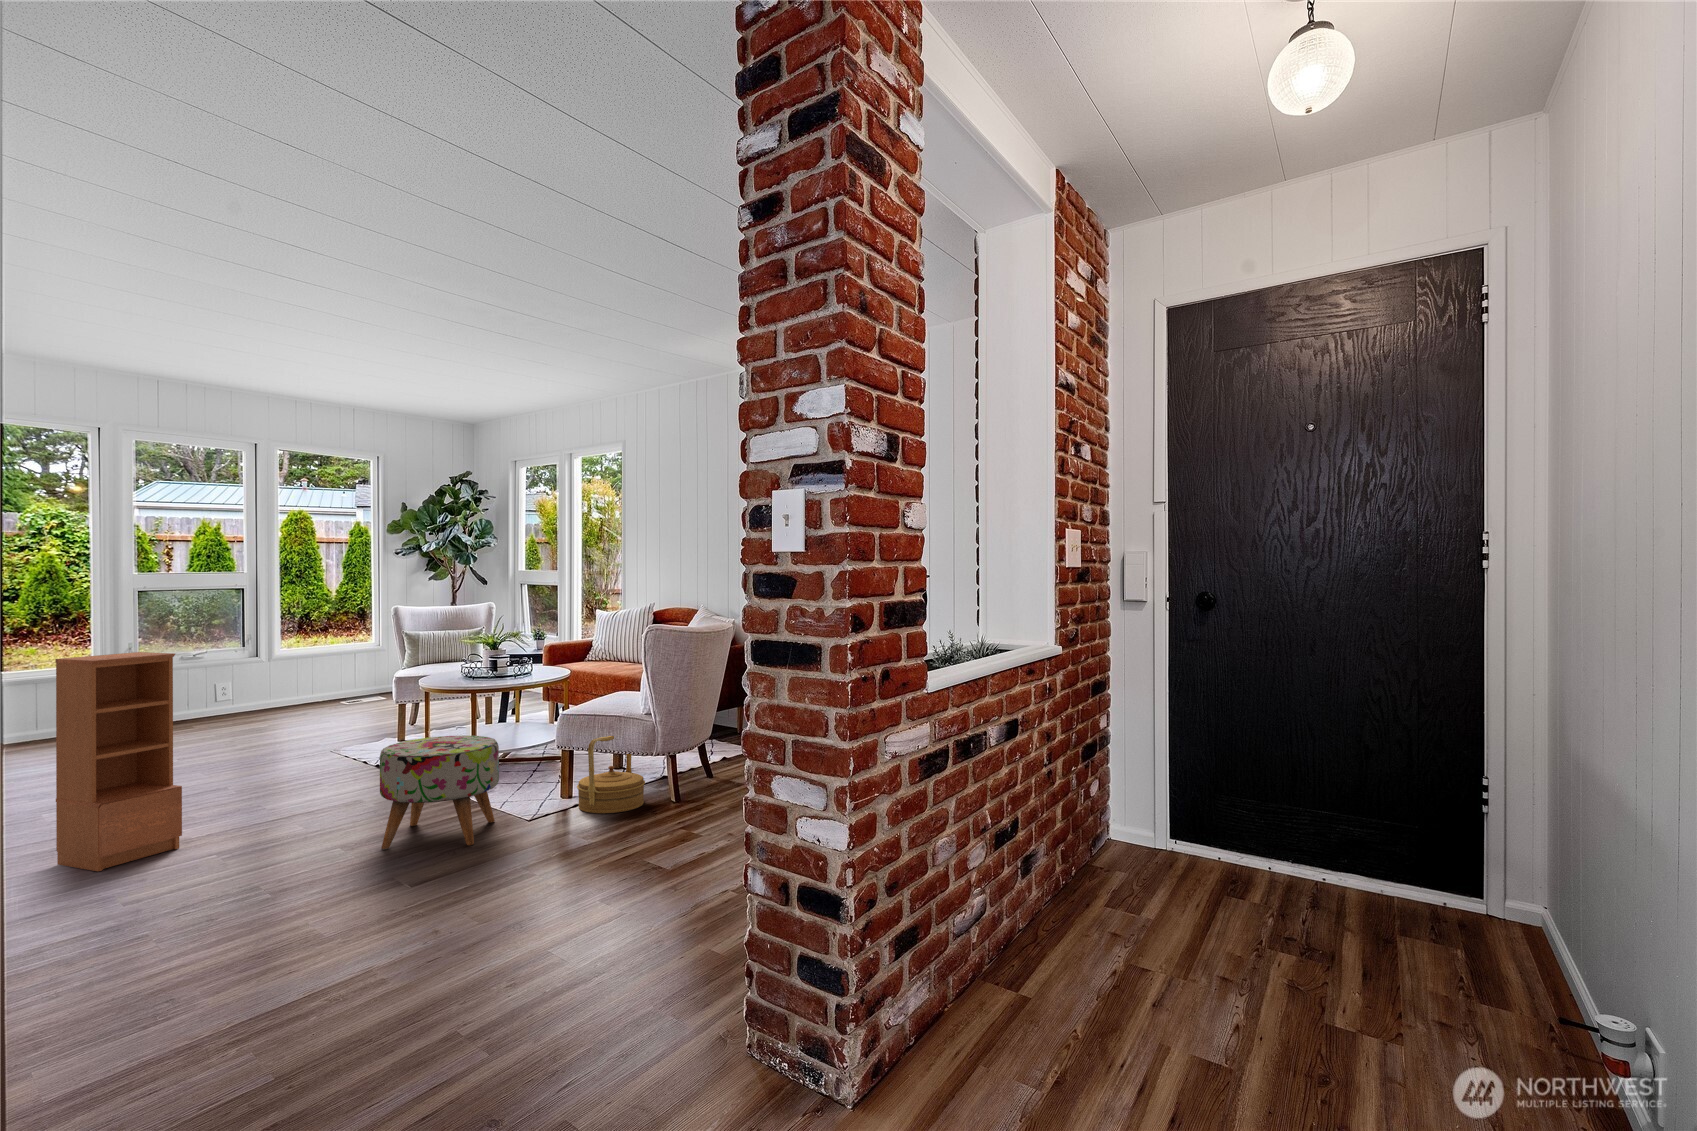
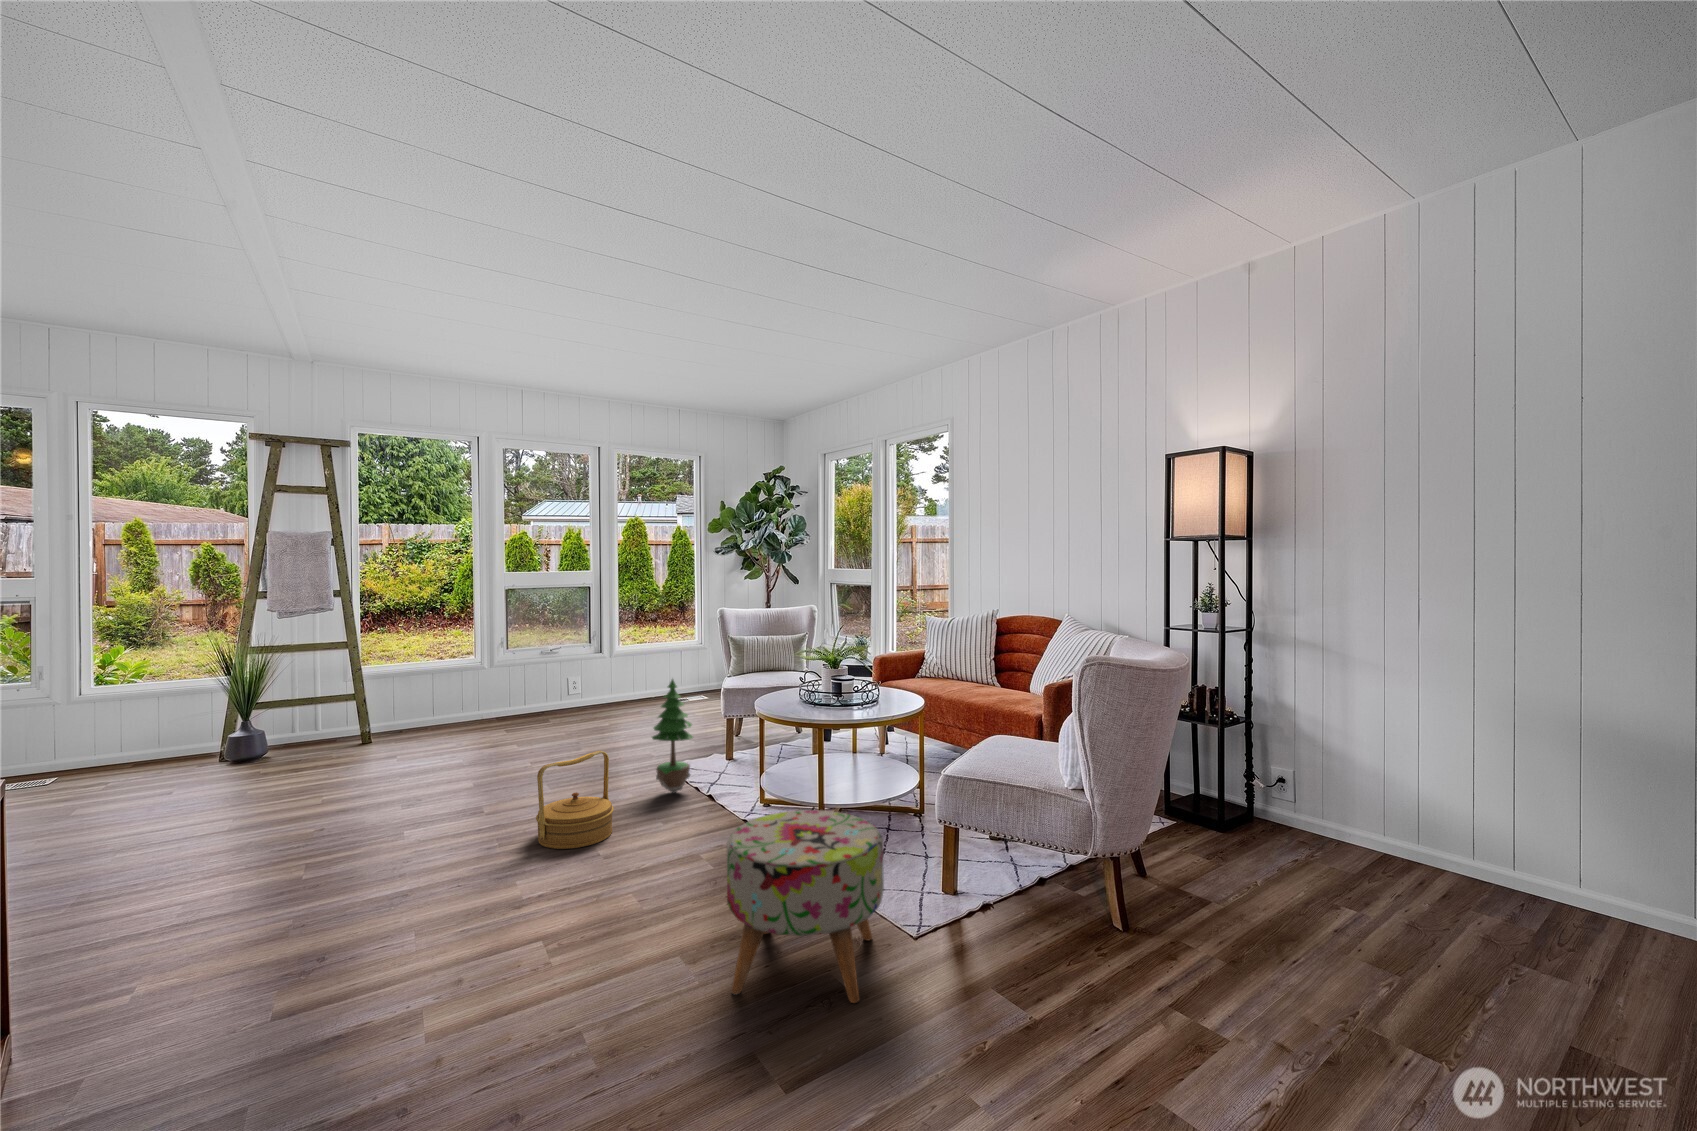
bookcase: present [55,652,182,871] -> none [343,685,489,994]
potted tree: none [321,662,363,765] -> present [652,679,693,793]
basket: present [577,736,645,813] -> present [536,751,614,849]

